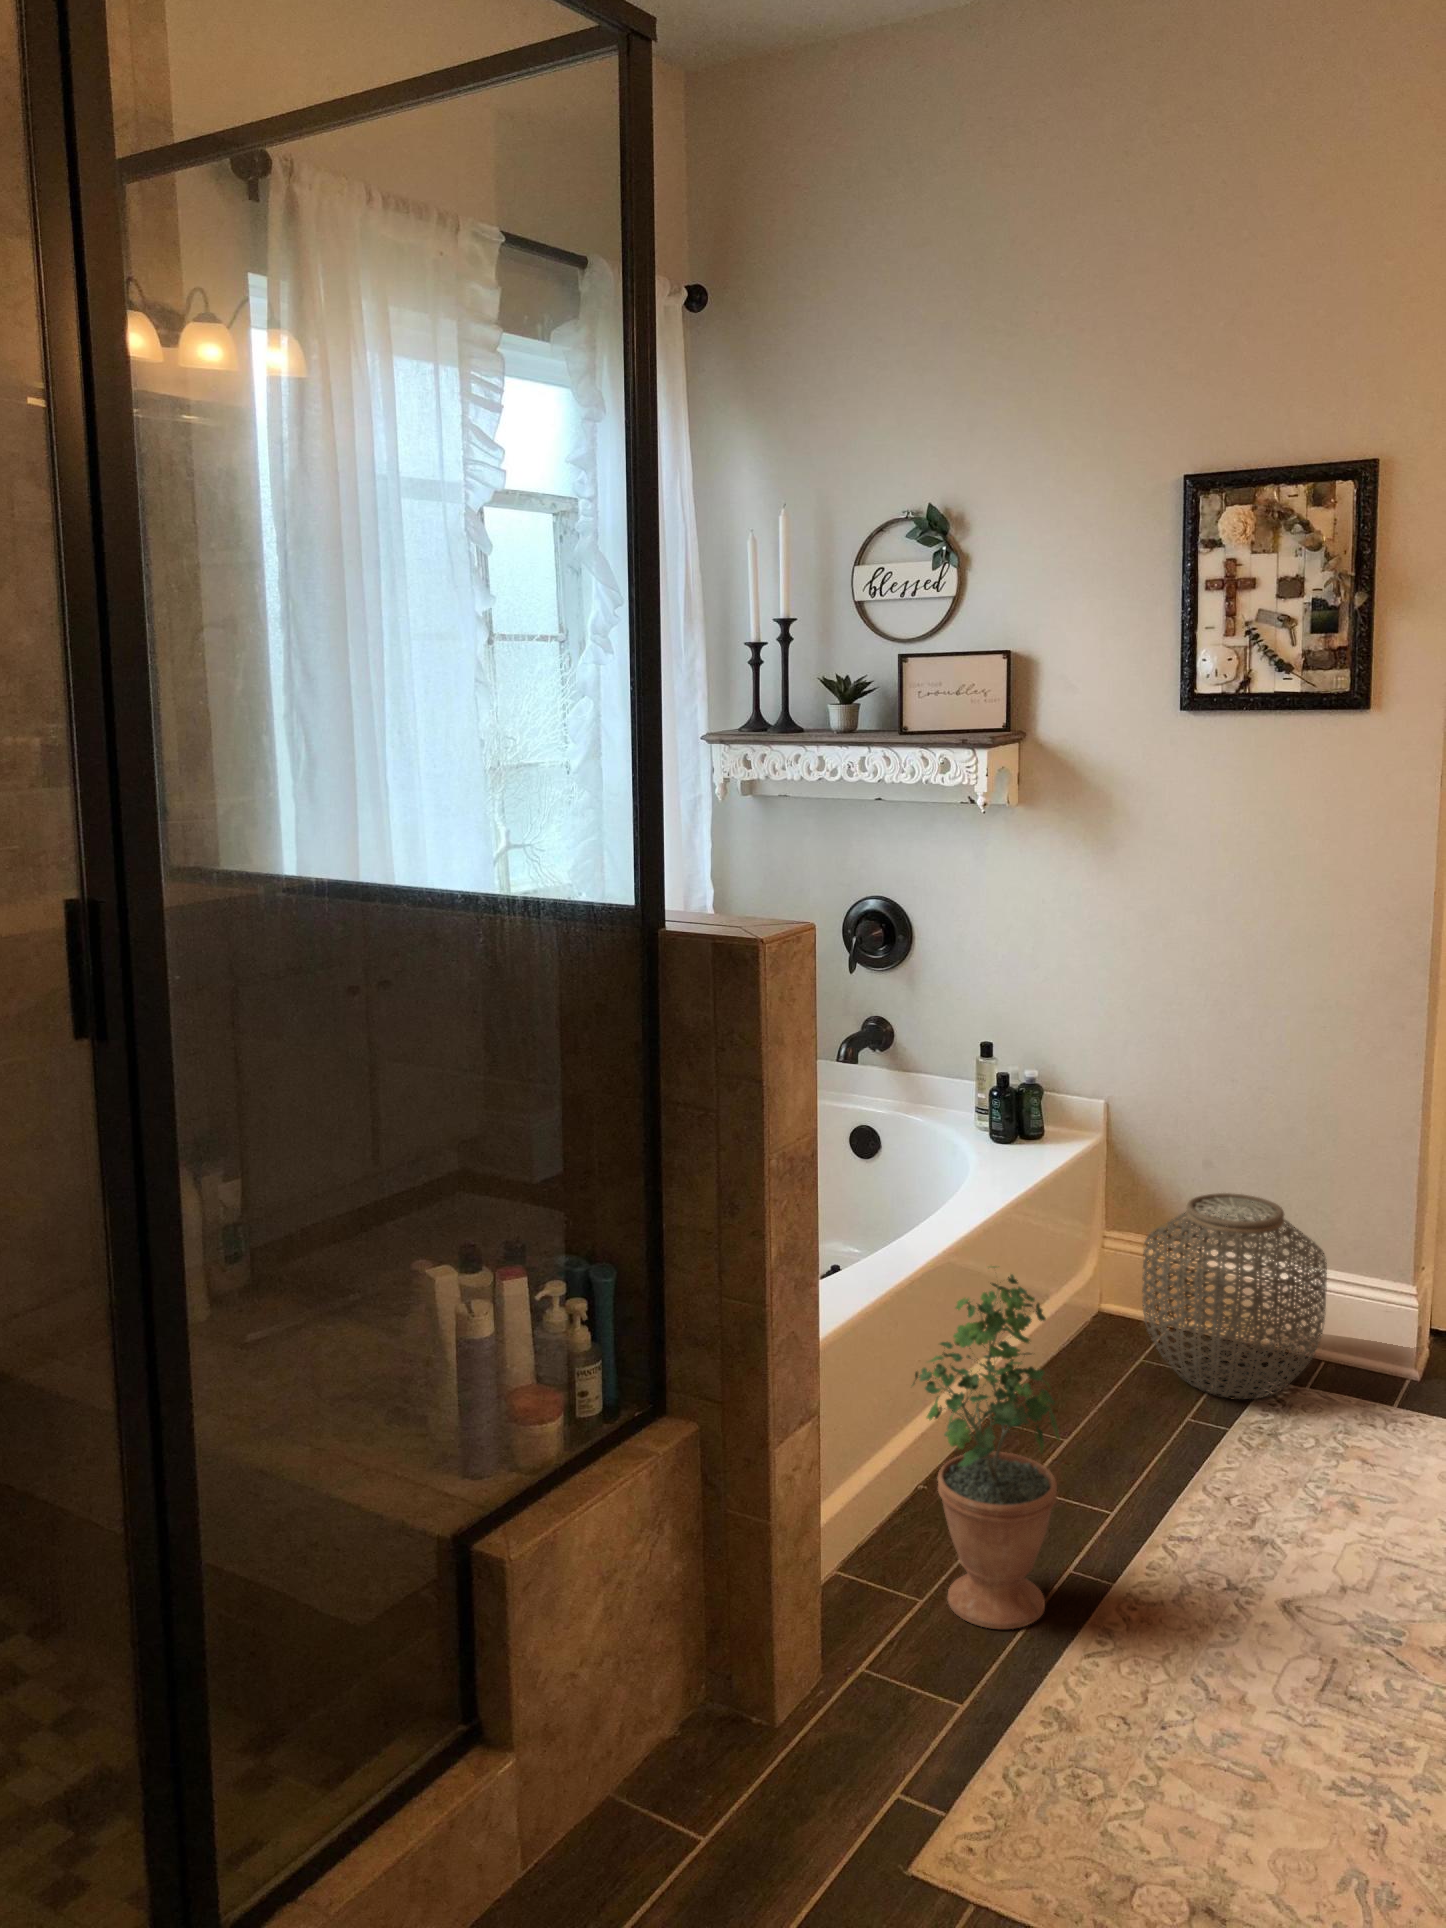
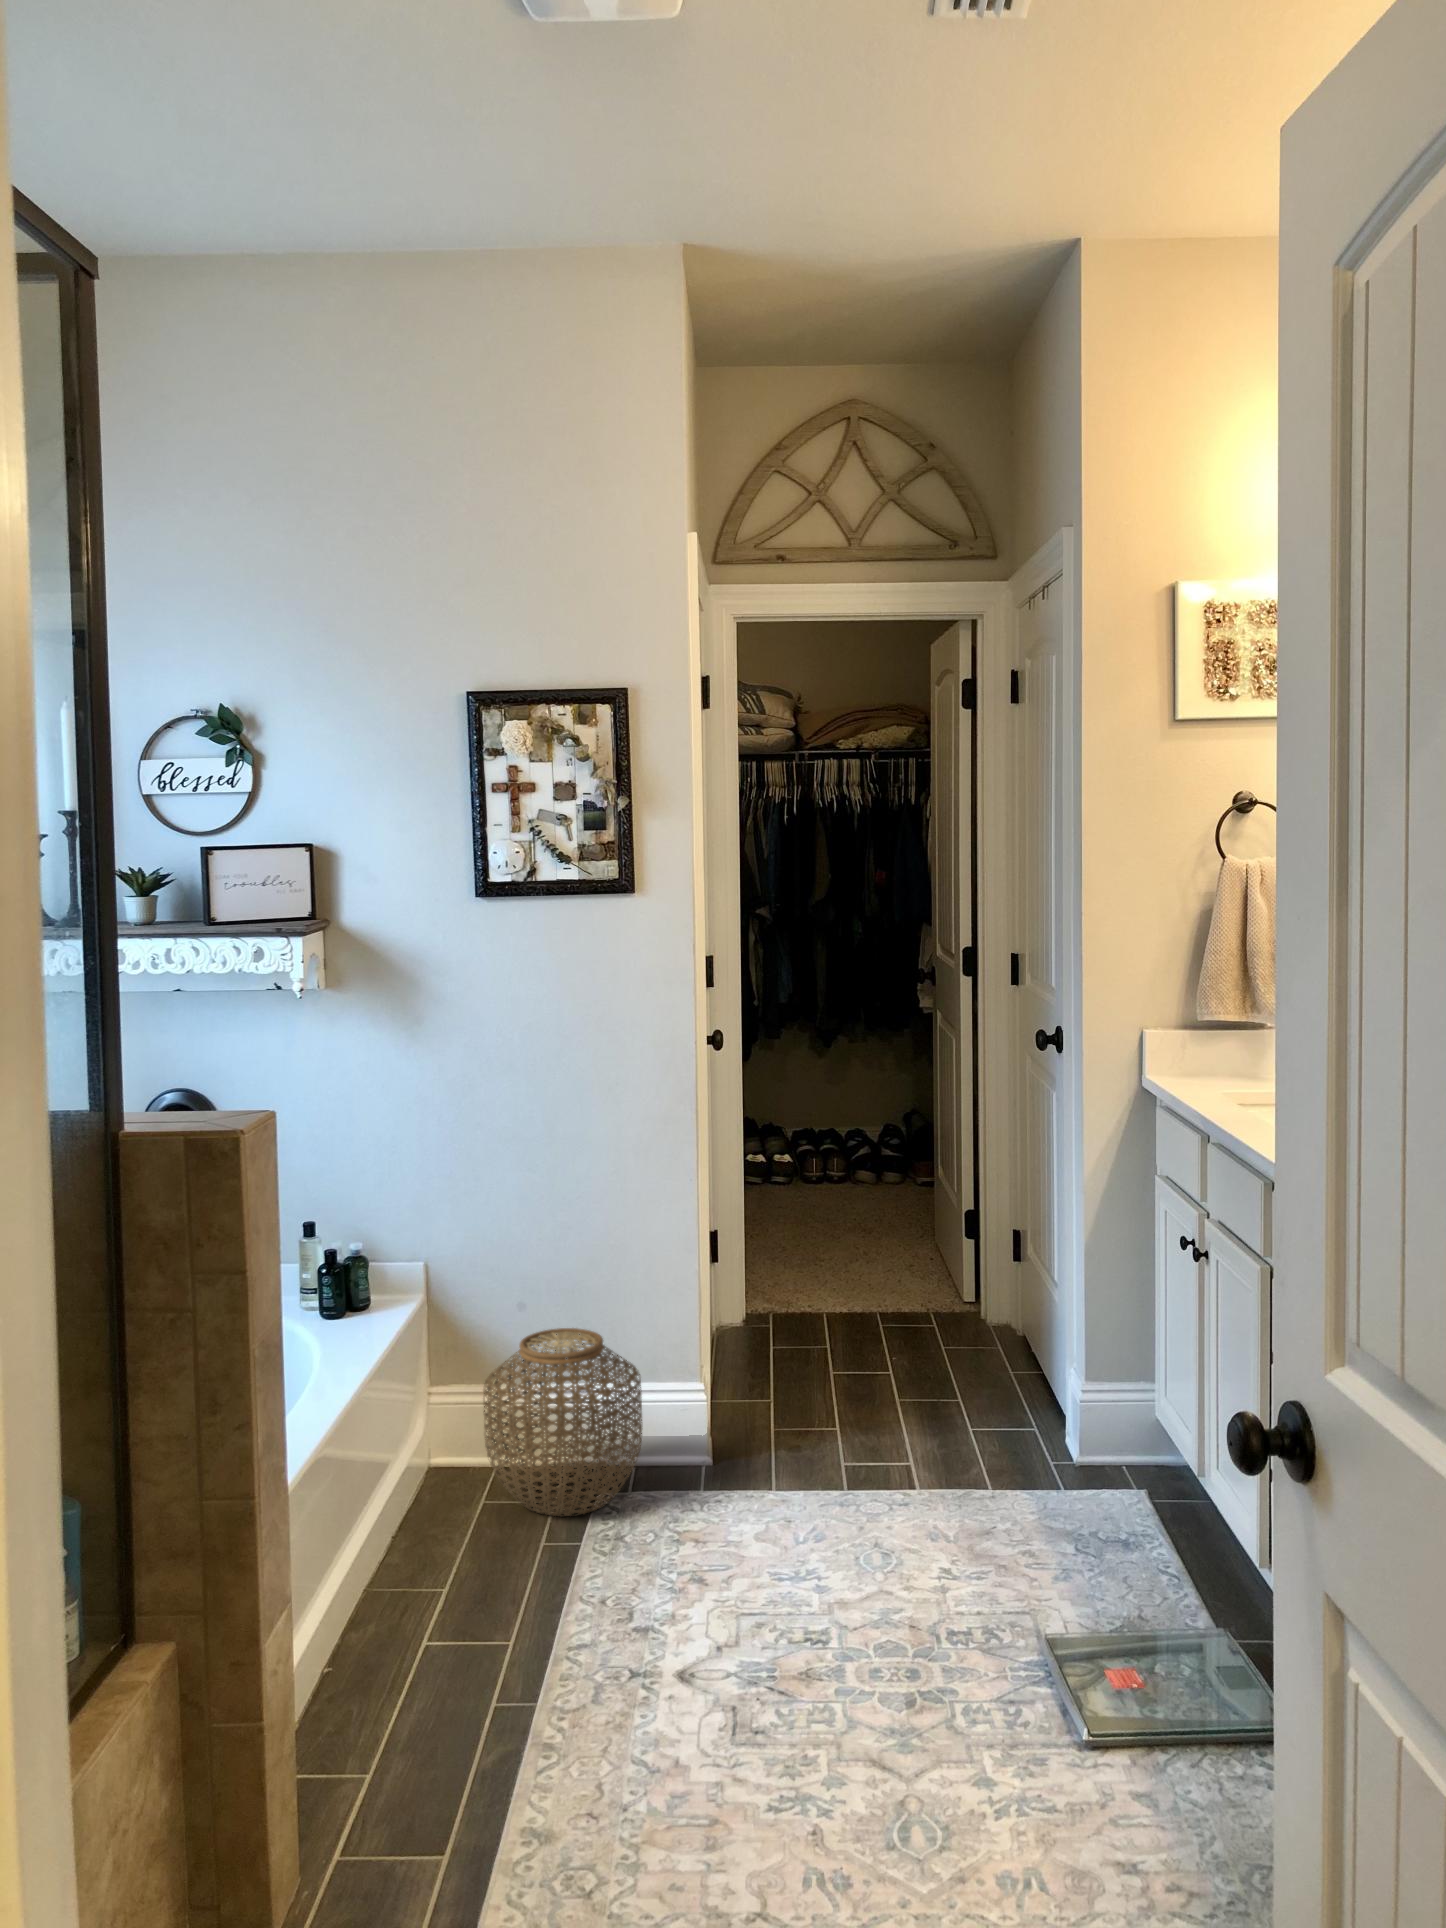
potted plant: present [913,1266,1061,1629] -> none [352,1428,493,1777]

